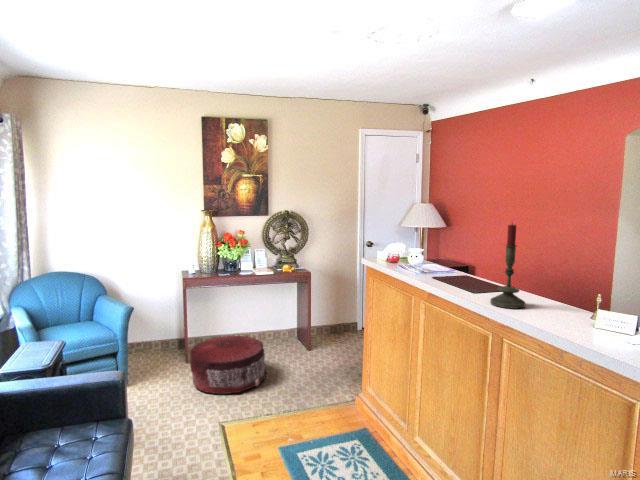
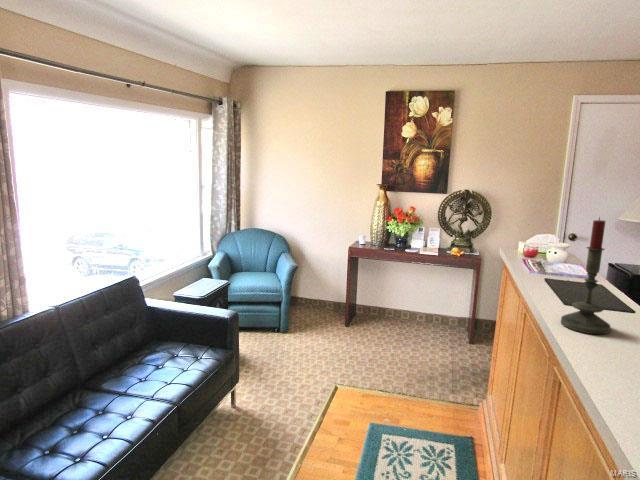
pouf: present [189,336,268,394] -> none [337,307,409,364]

